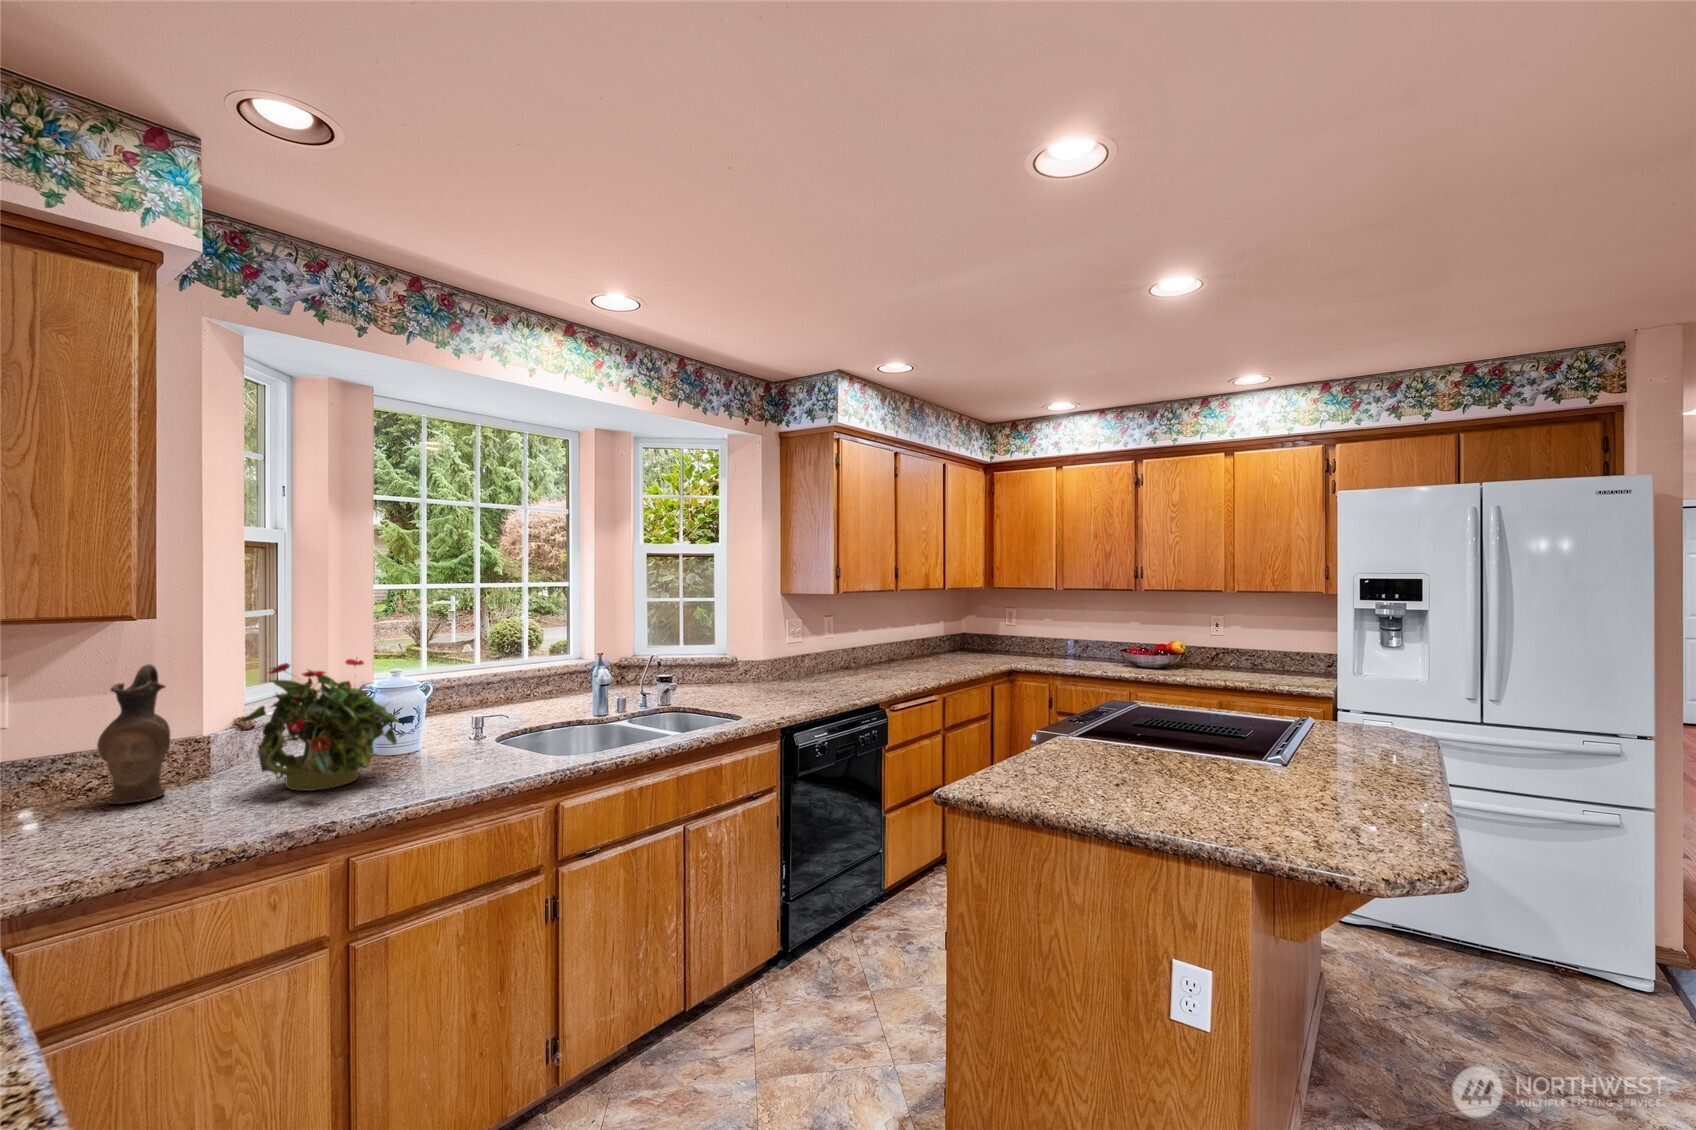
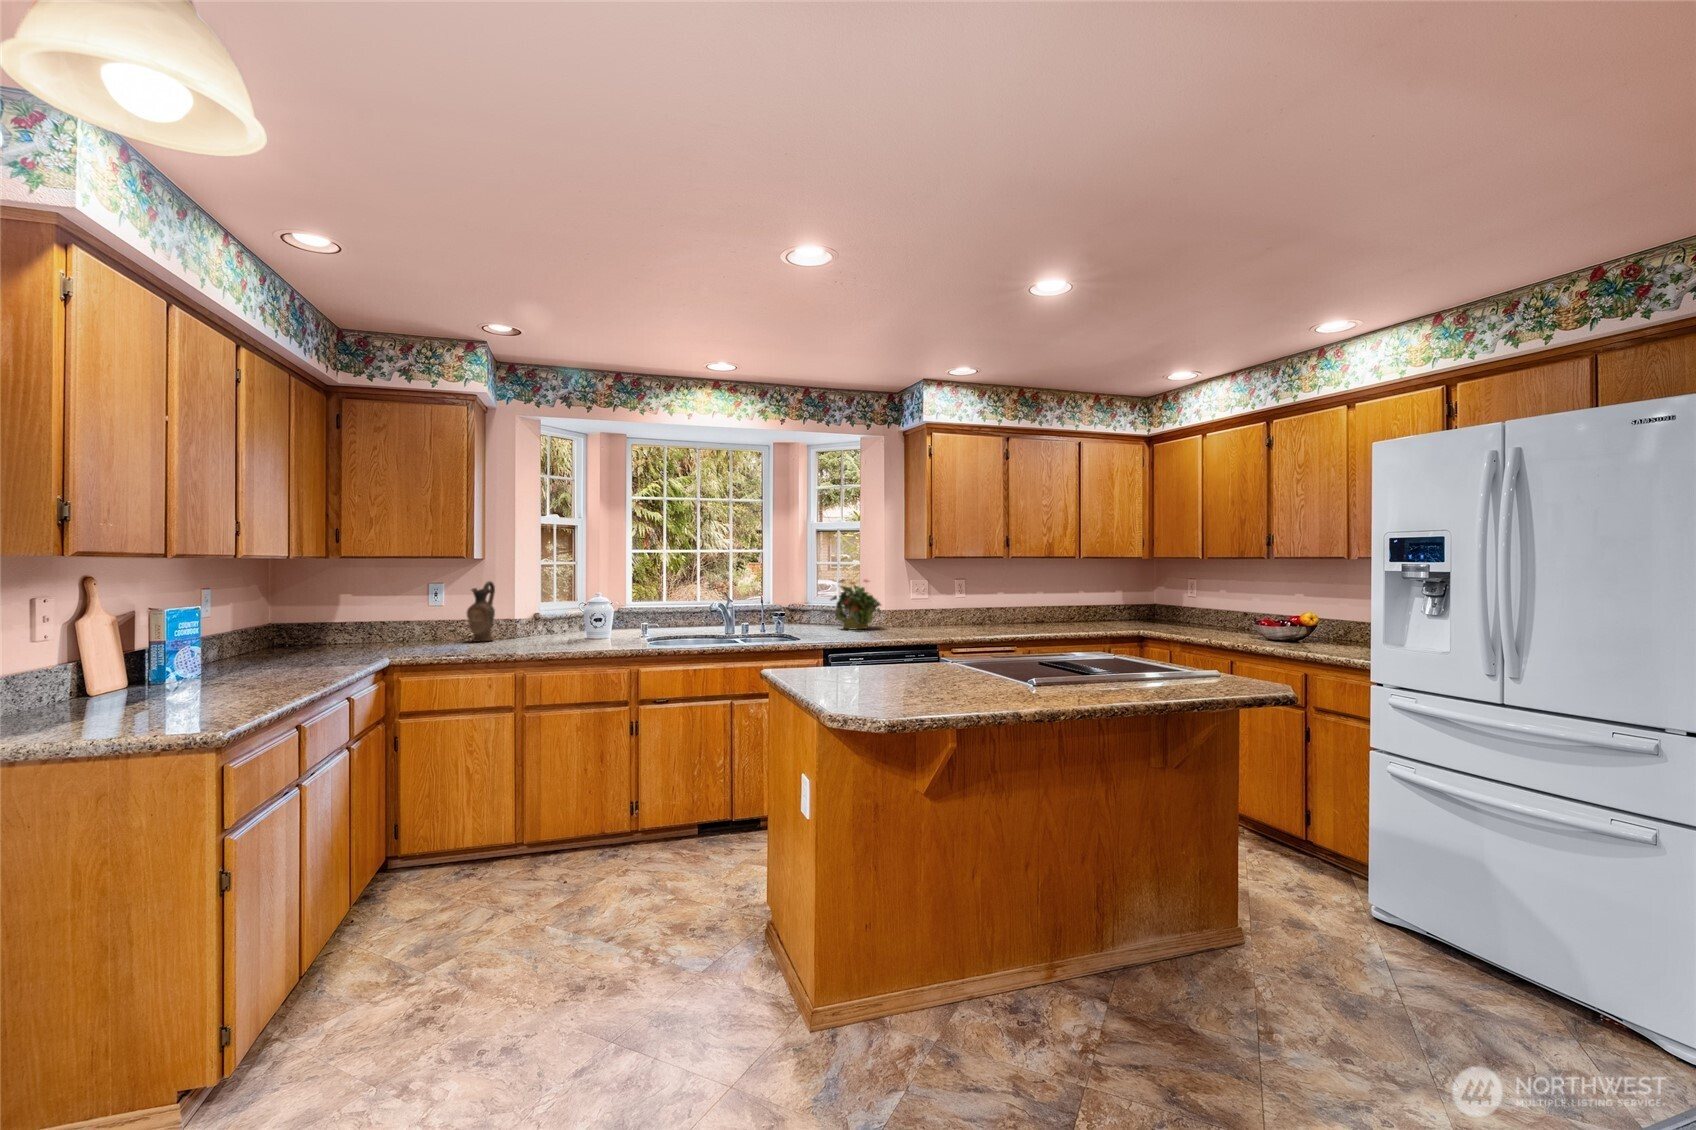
potted plant: present [241,659,399,791] -> present [830,580,881,630]

